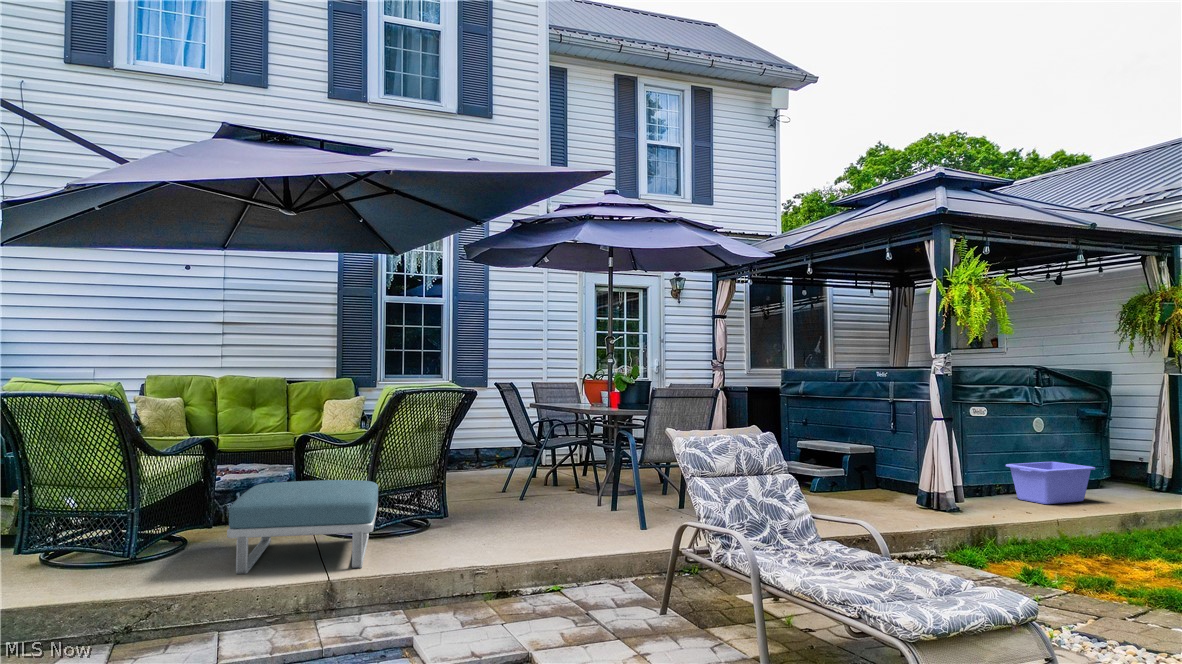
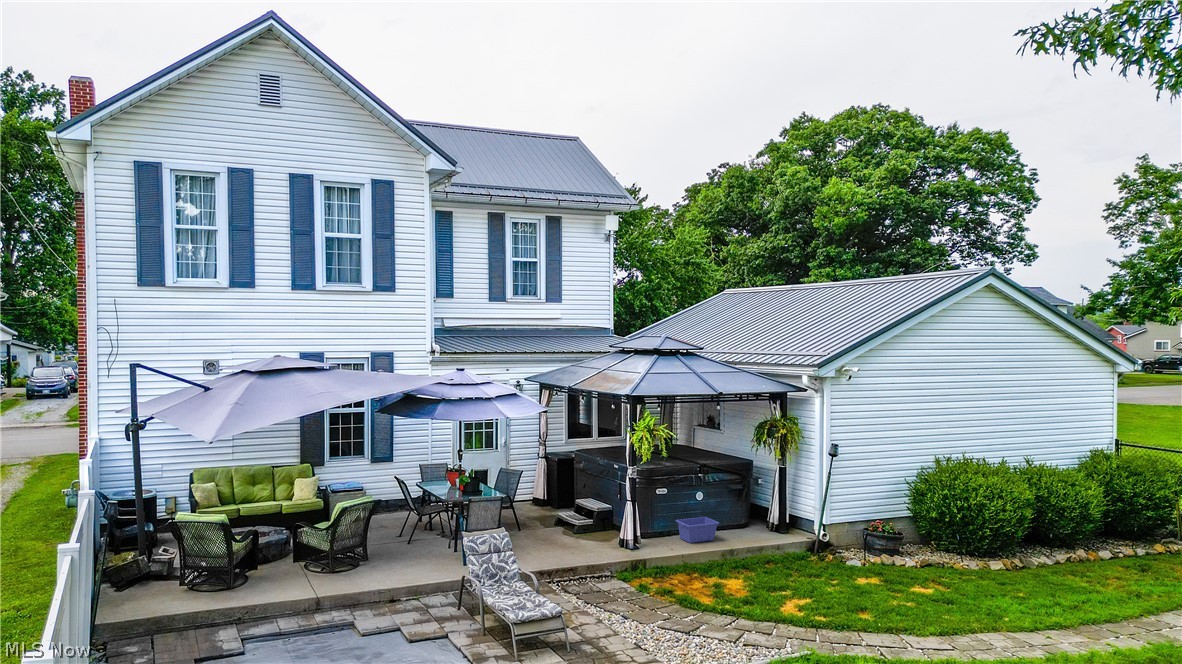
footstool: present [227,480,378,574] -> none [275,549,336,596]

